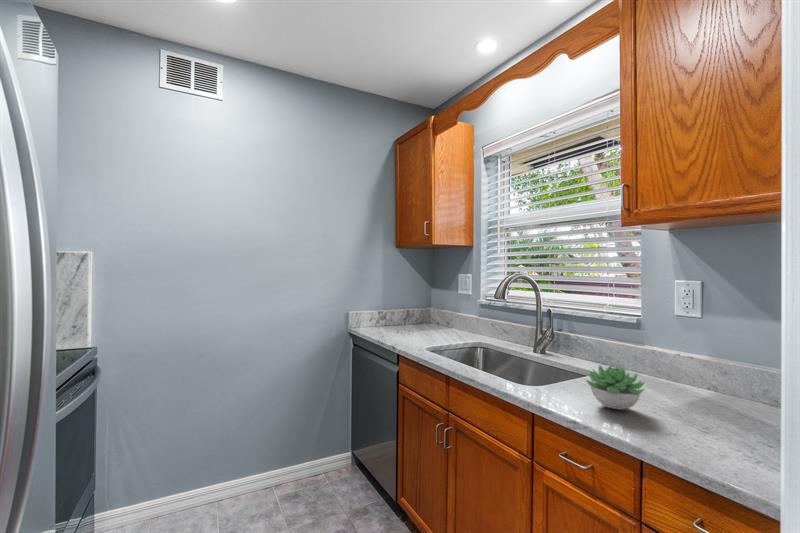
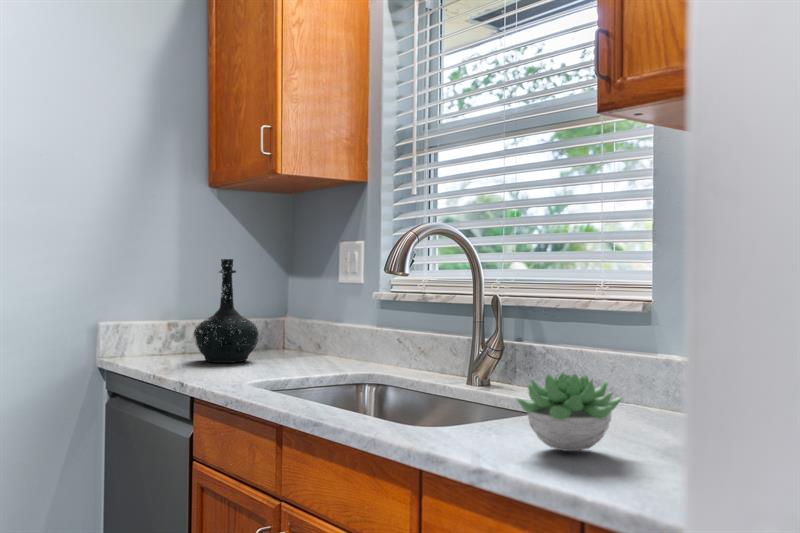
bottle: none [393,284,423,333] -> present [194,259,259,363]

